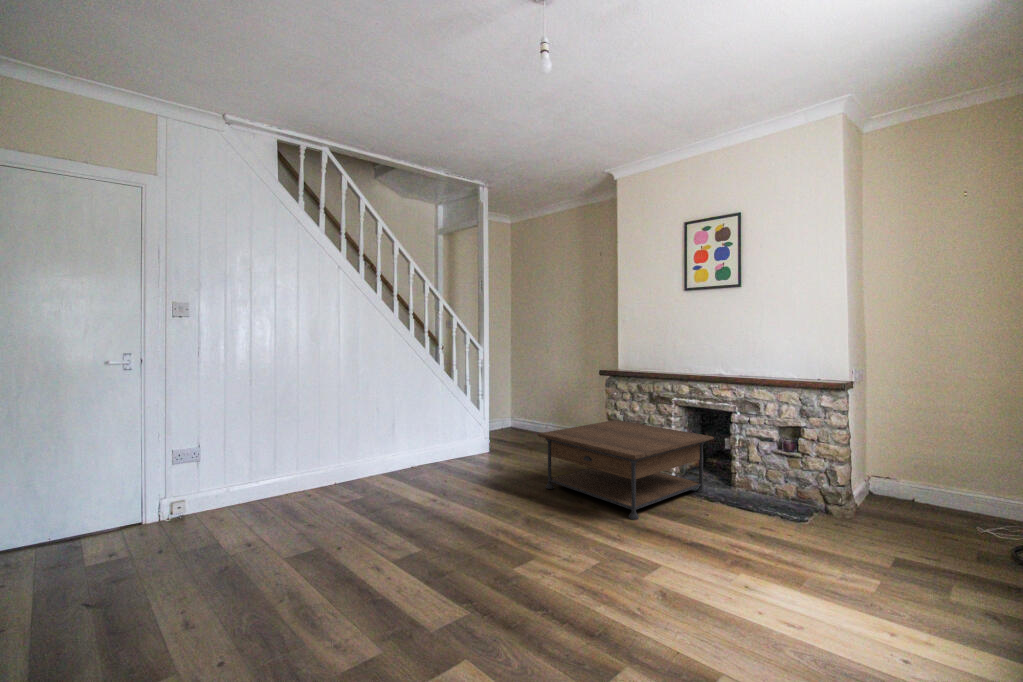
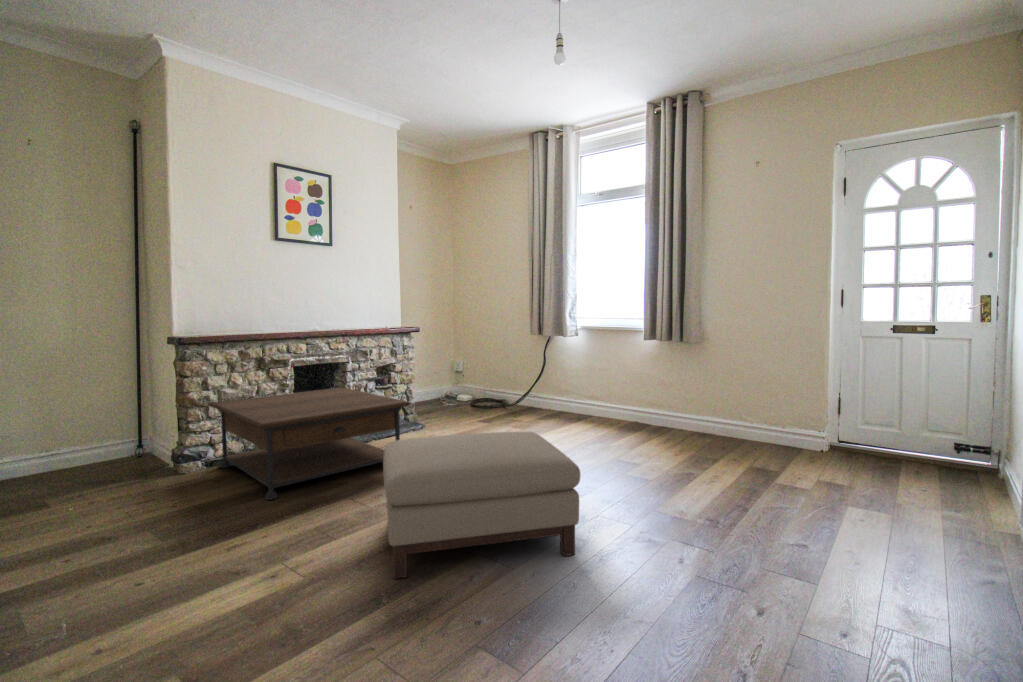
ottoman: none [392,462,520,590] -> present [383,432,580,579]

